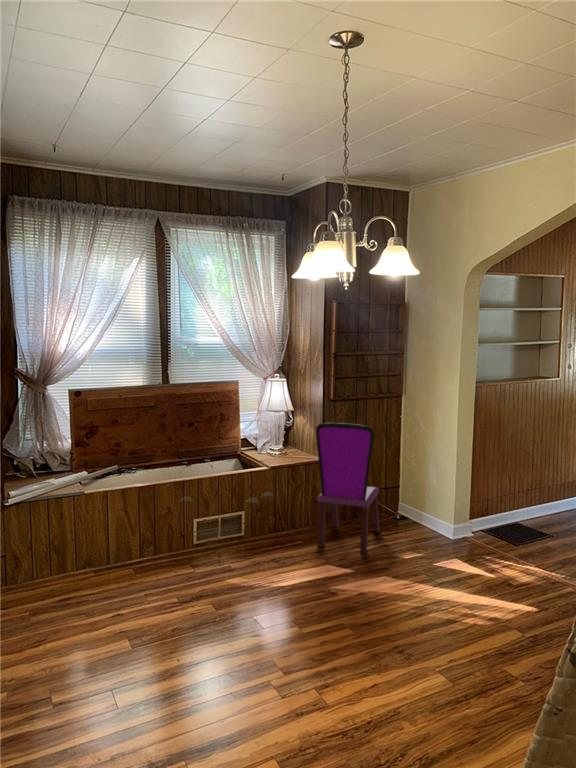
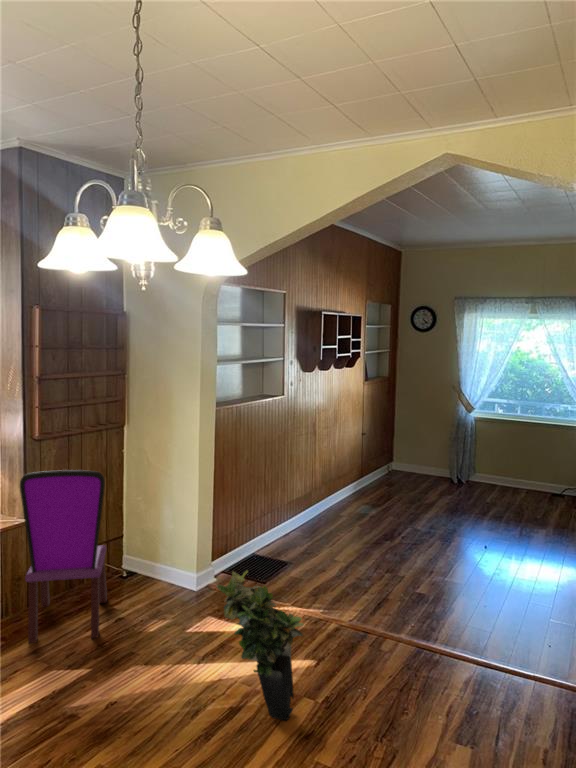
potted plant: none [437,511,512,640] -> present [216,571,304,720]

